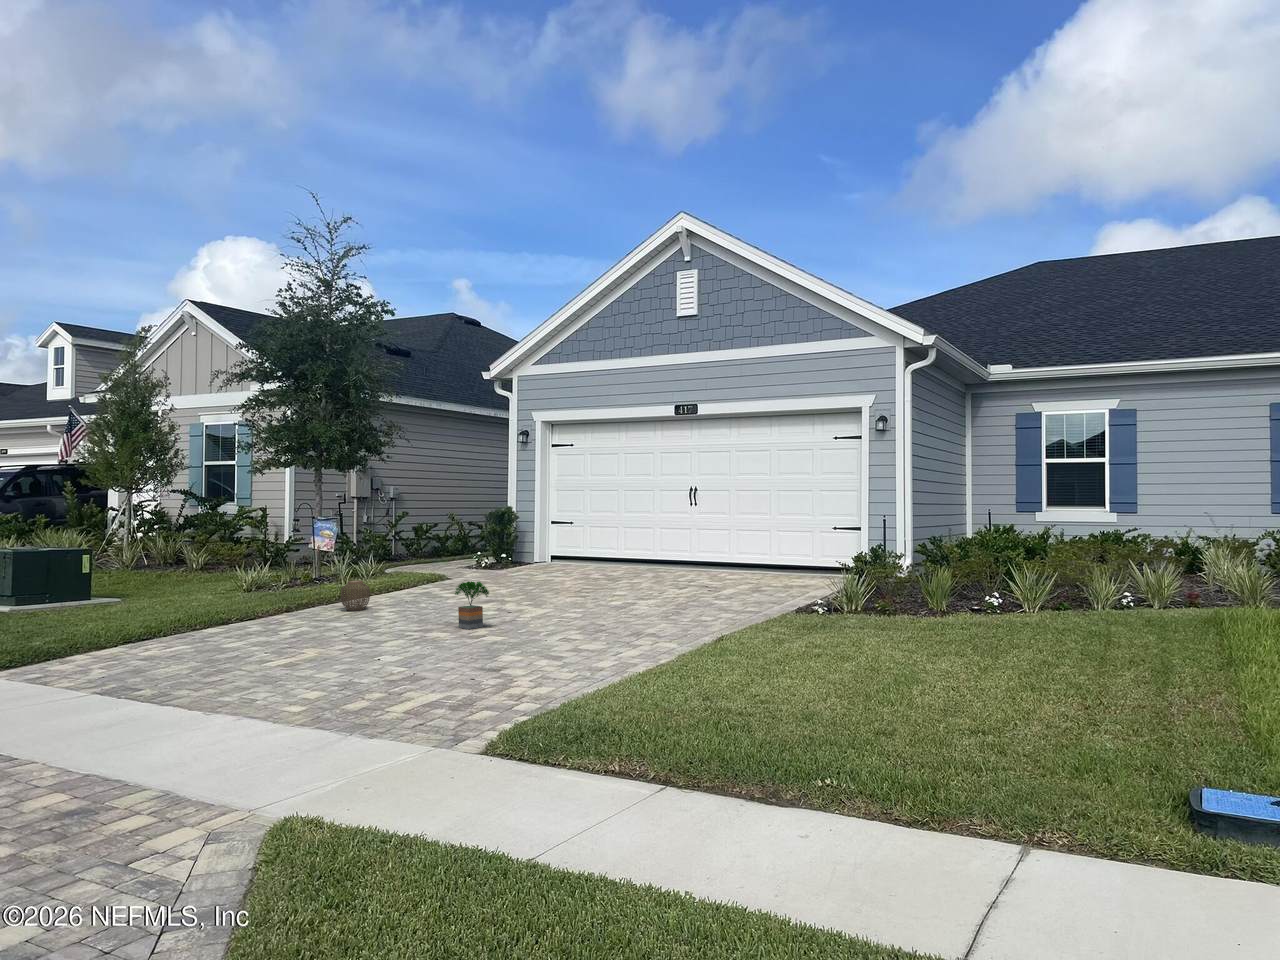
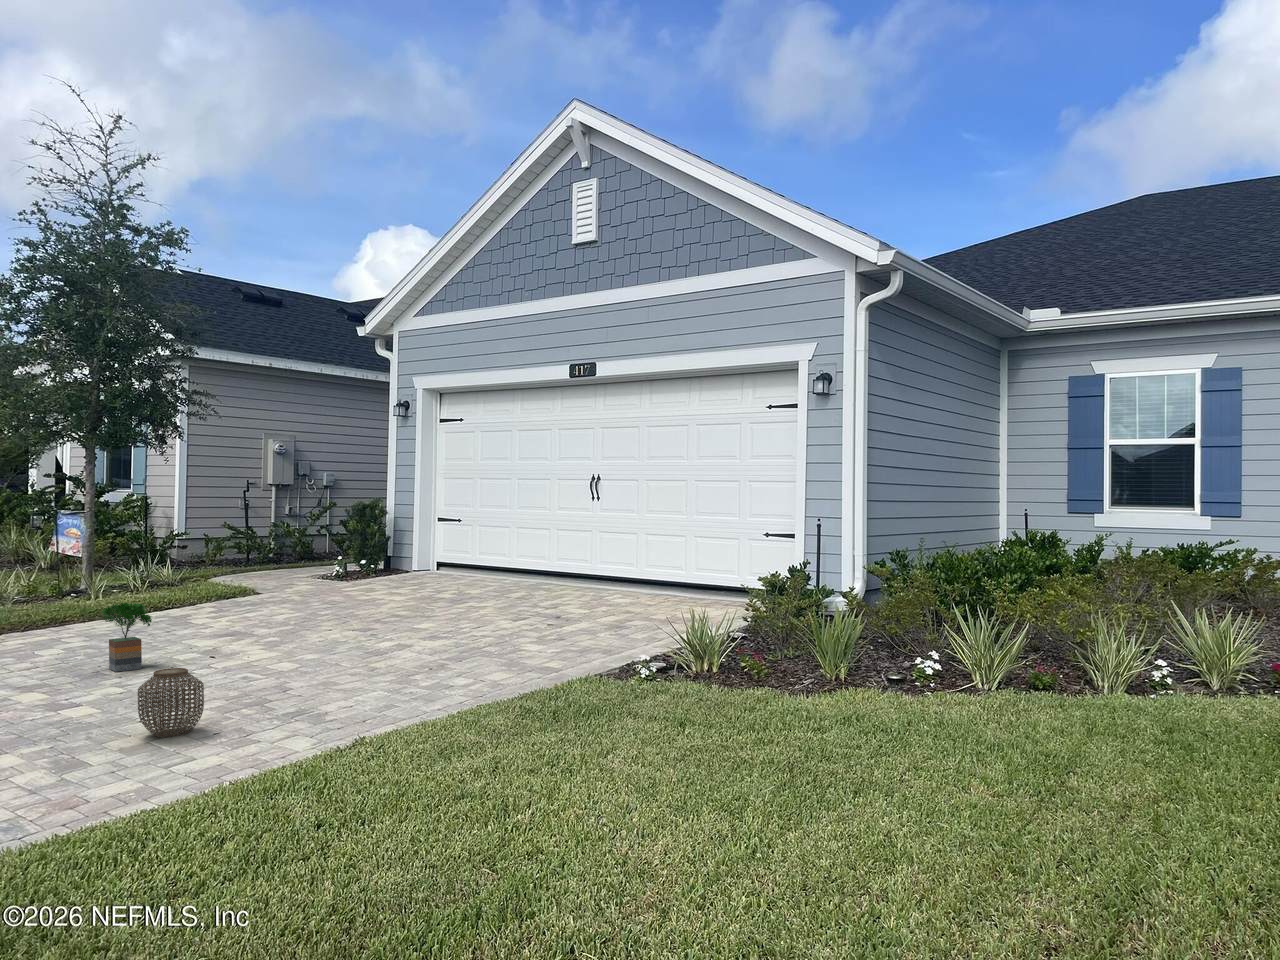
woven basket: present [341,580,370,611] -> present [138,668,204,737]

